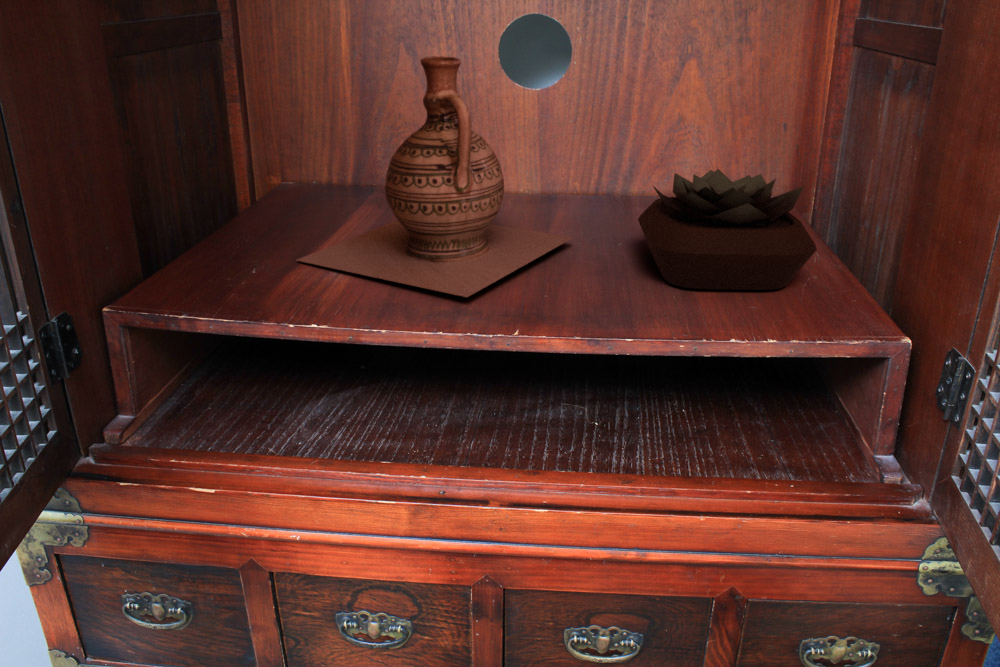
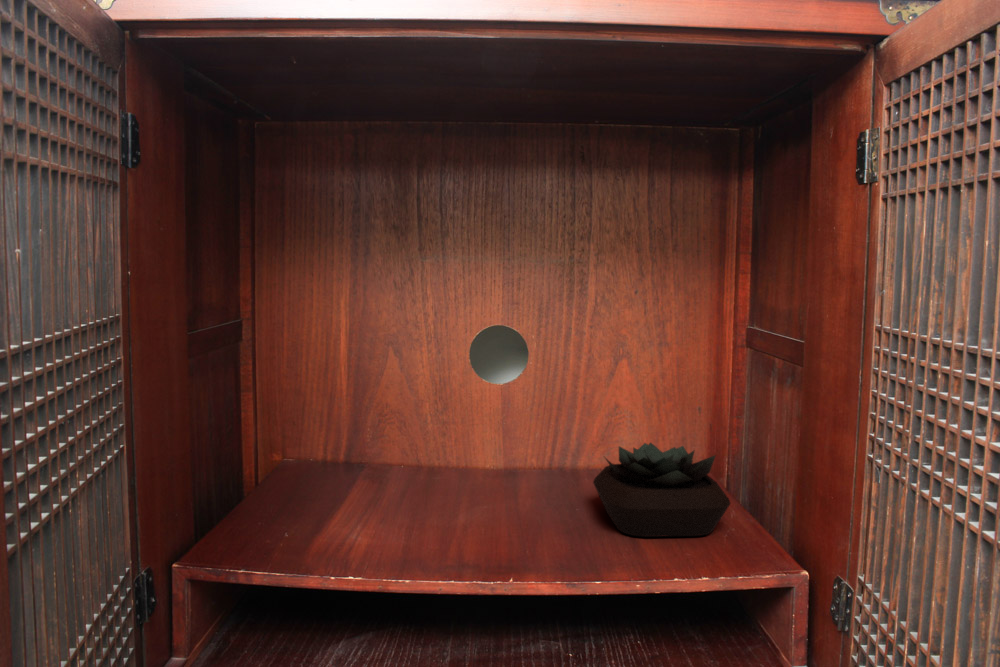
ceramic jug: present [297,56,573,297] -> none [321,364,543,549]

